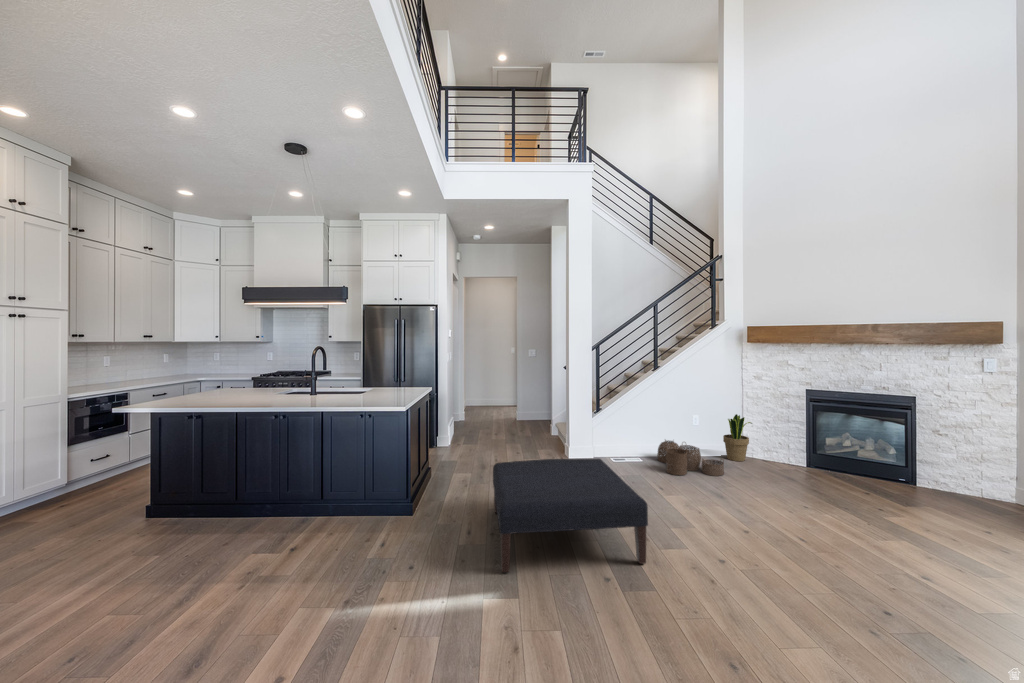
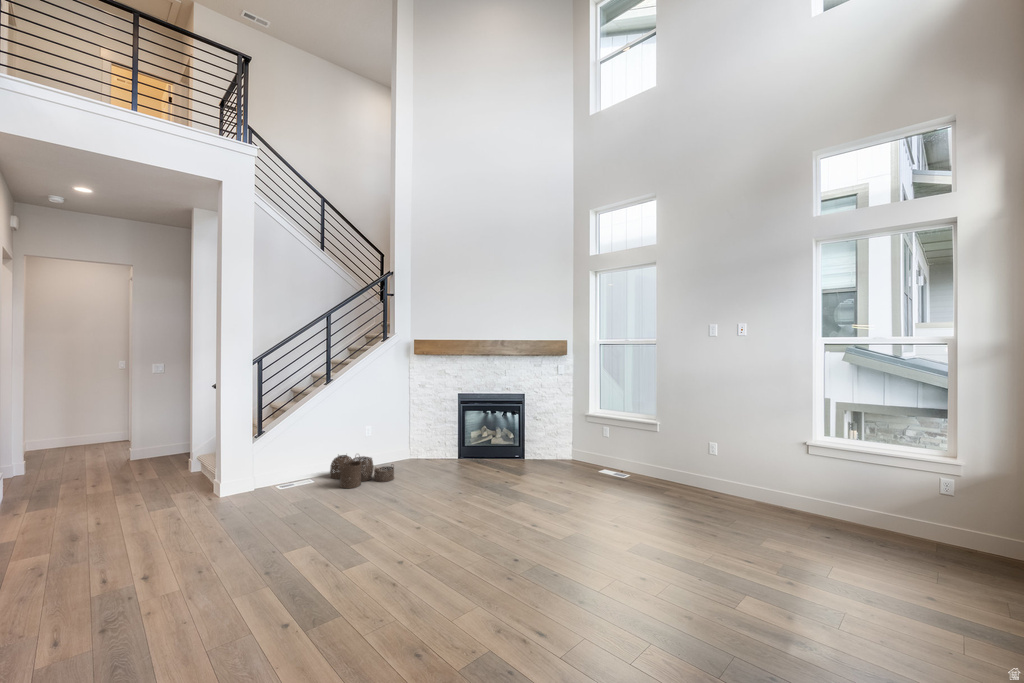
potted plant: present [723,414,752,461] -> none [393,421,418,465]
ottoman: present [493,459,648,572] -> none [113,484,328,646]

